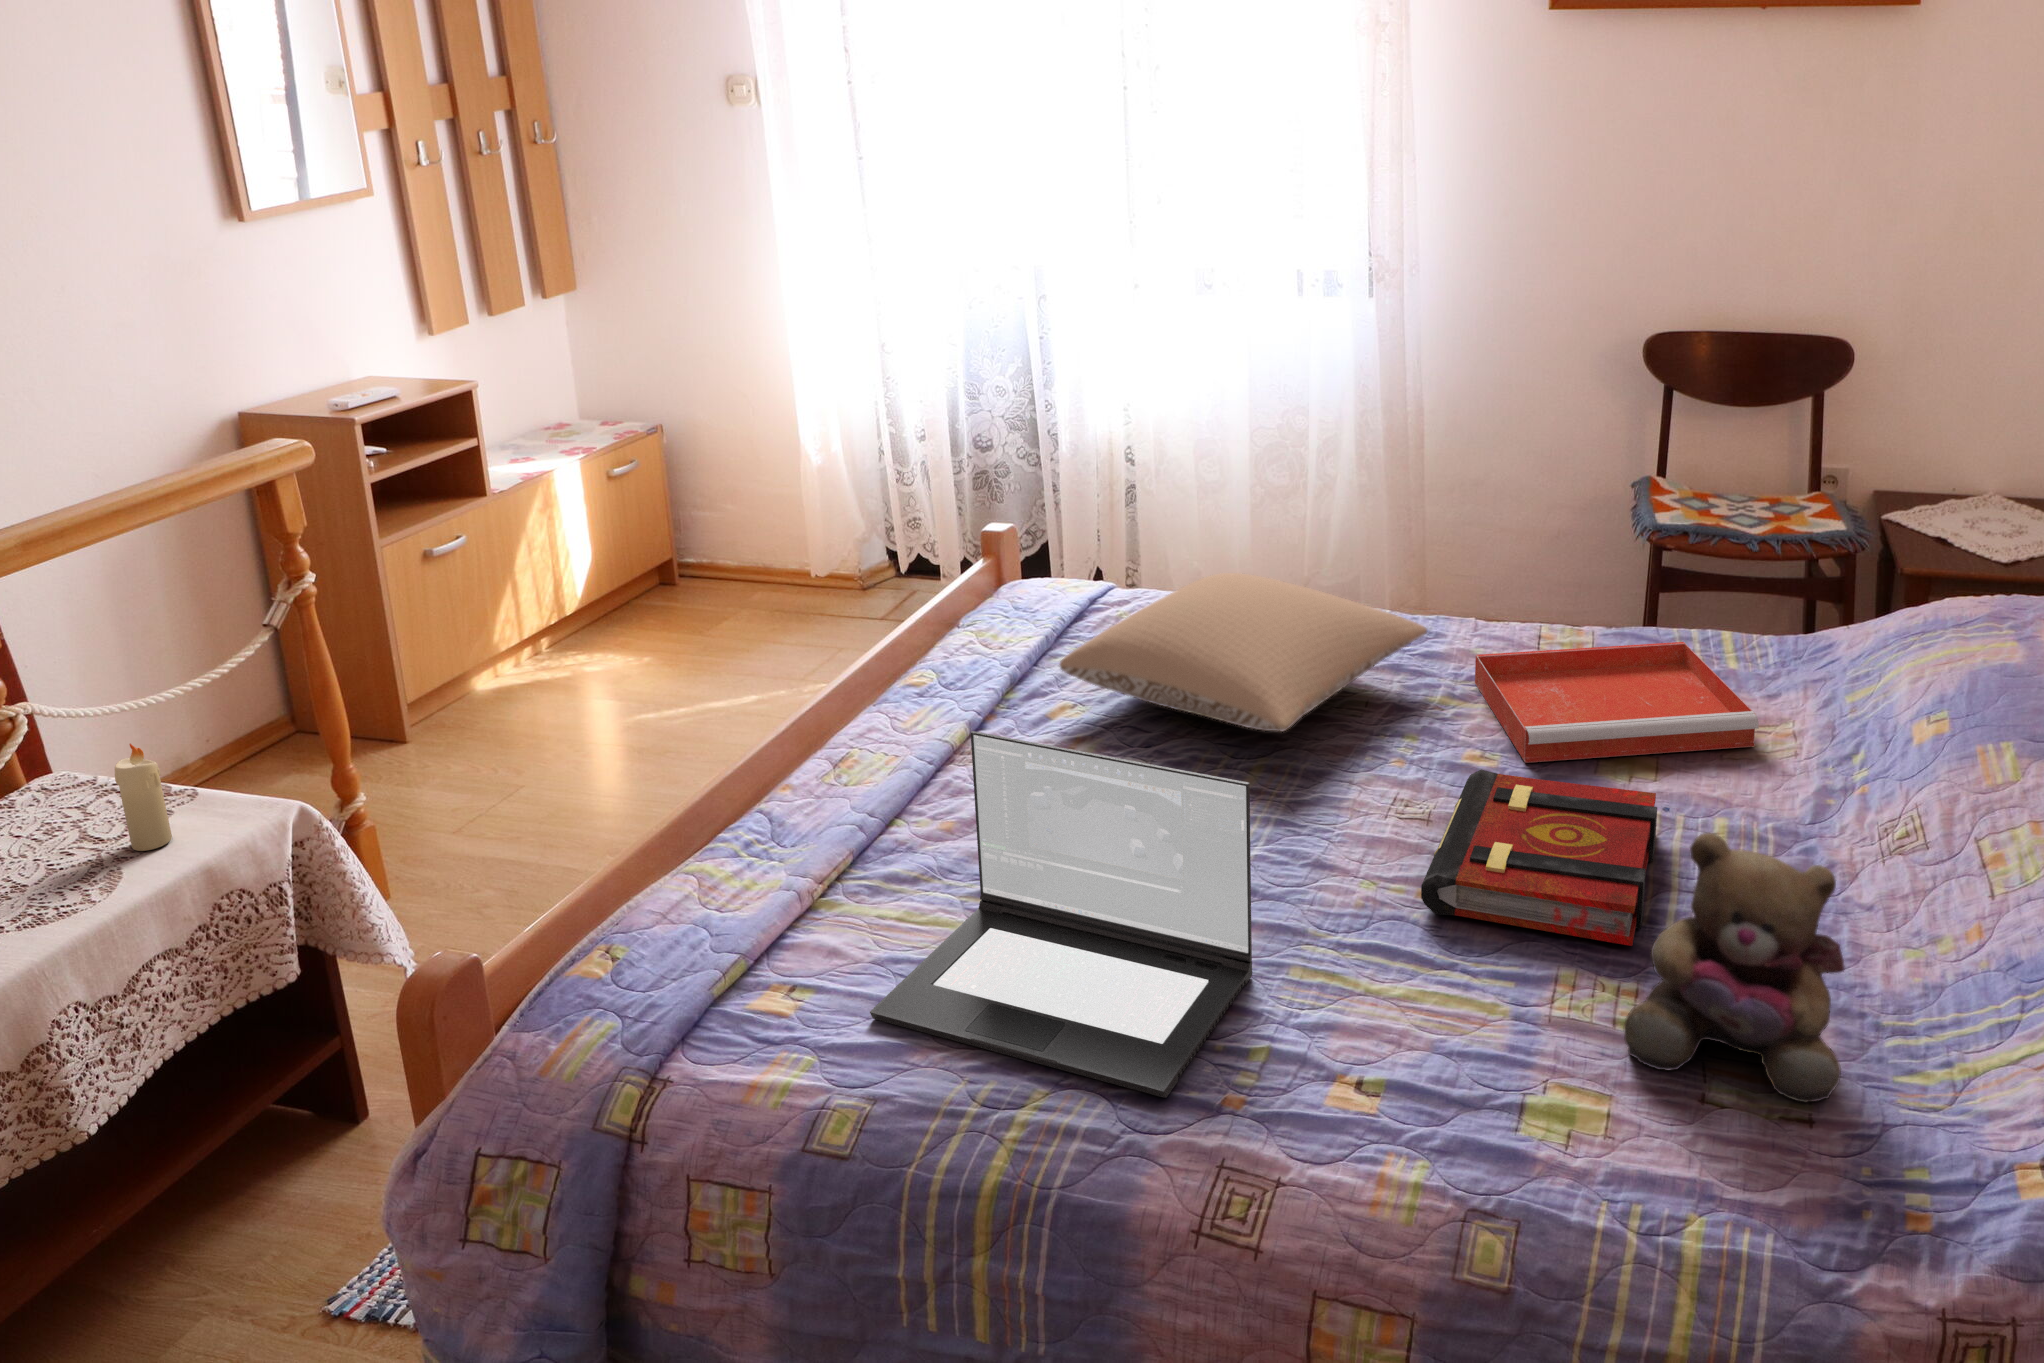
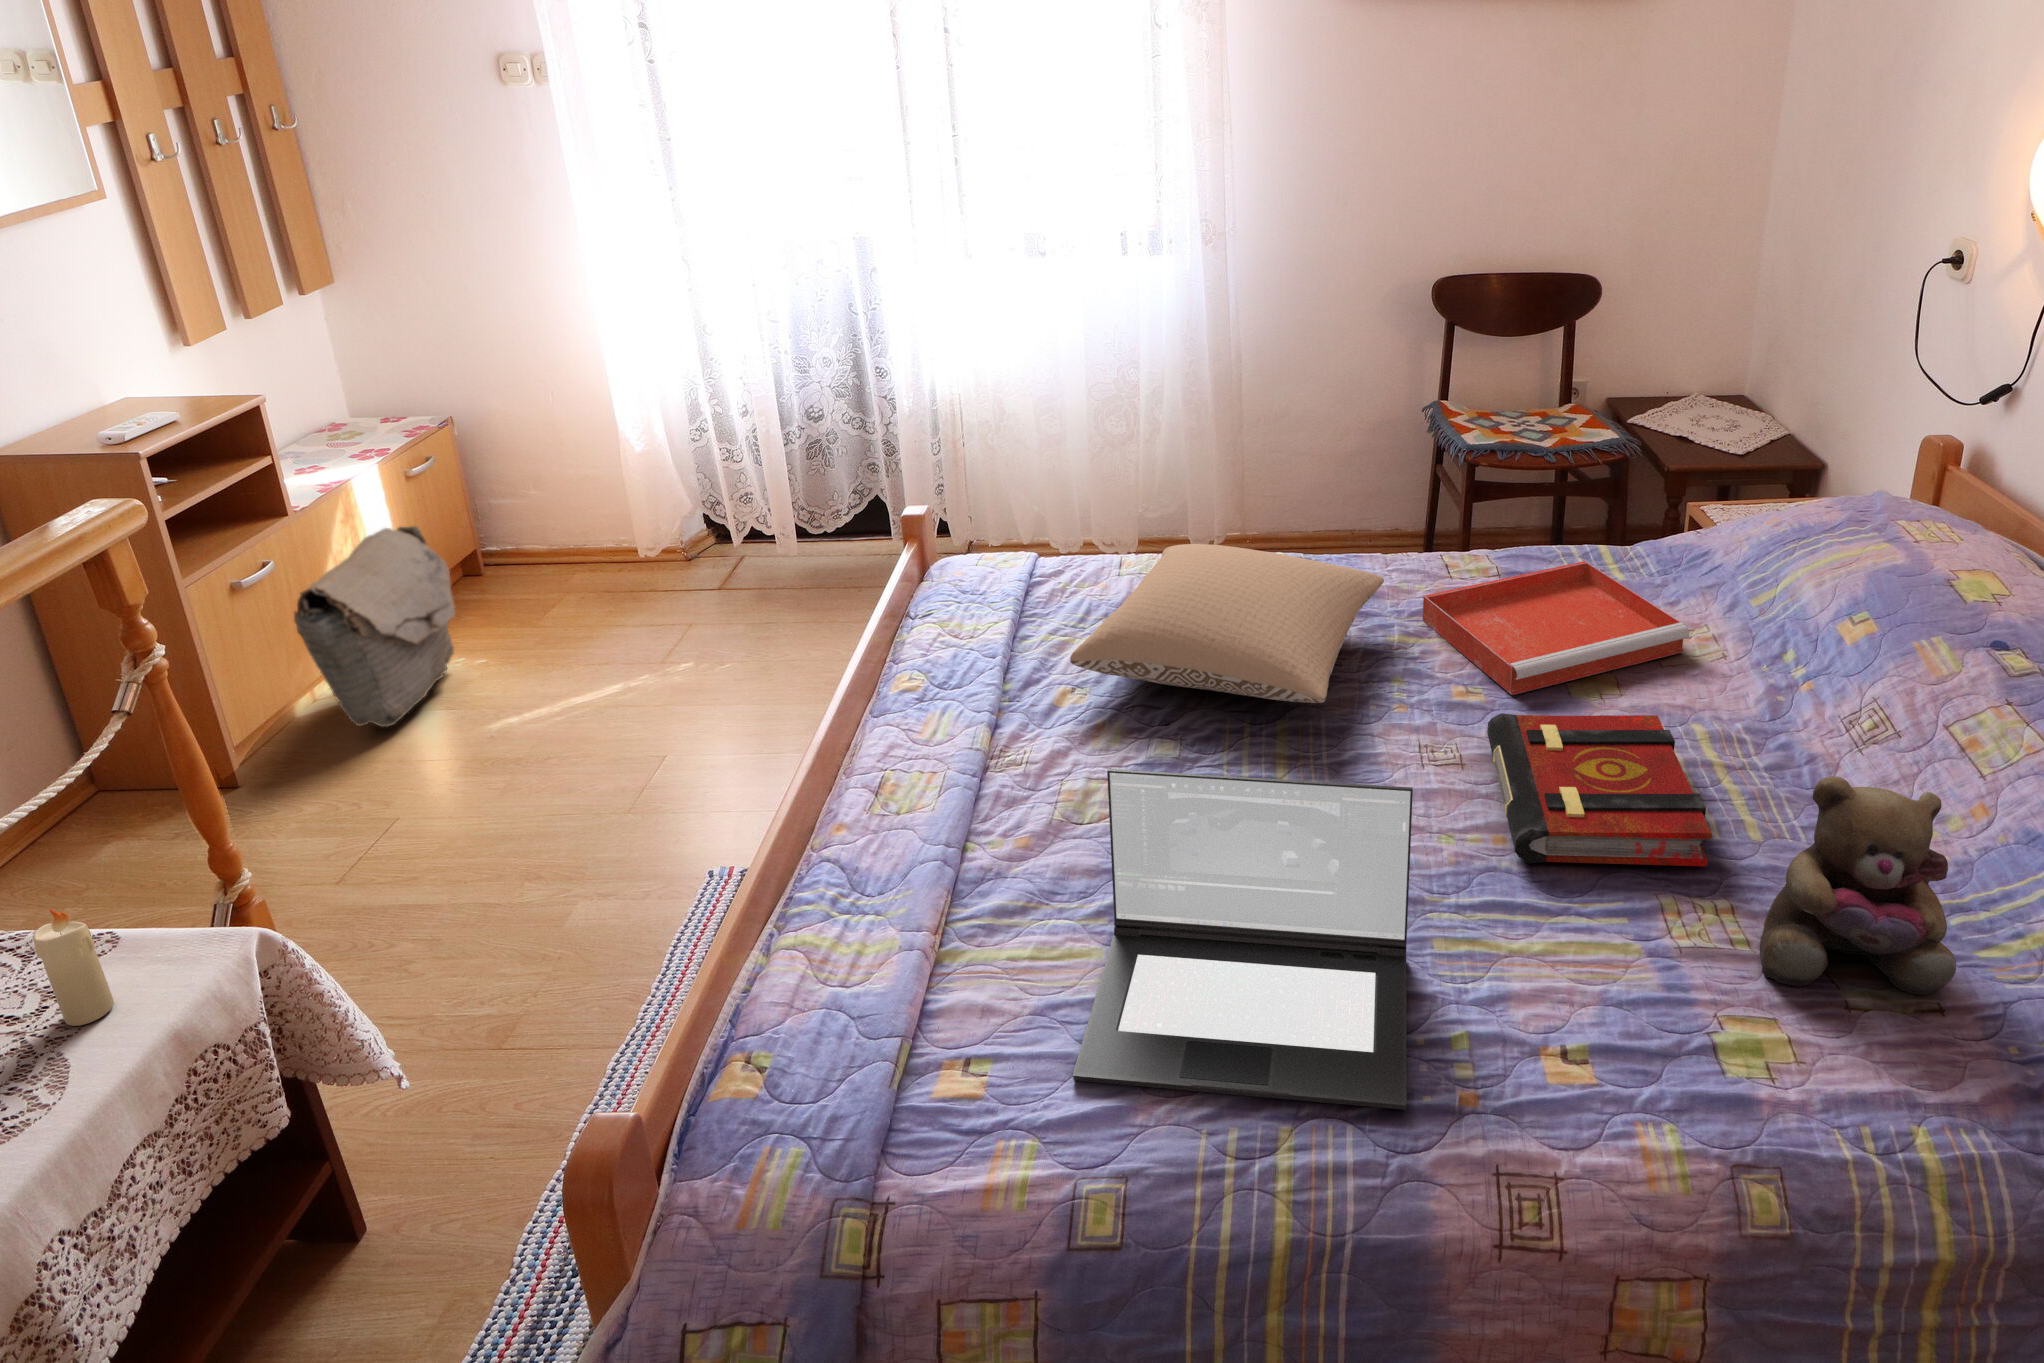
bag: none [470,514,621,703] -> present [294,526,455,727]

